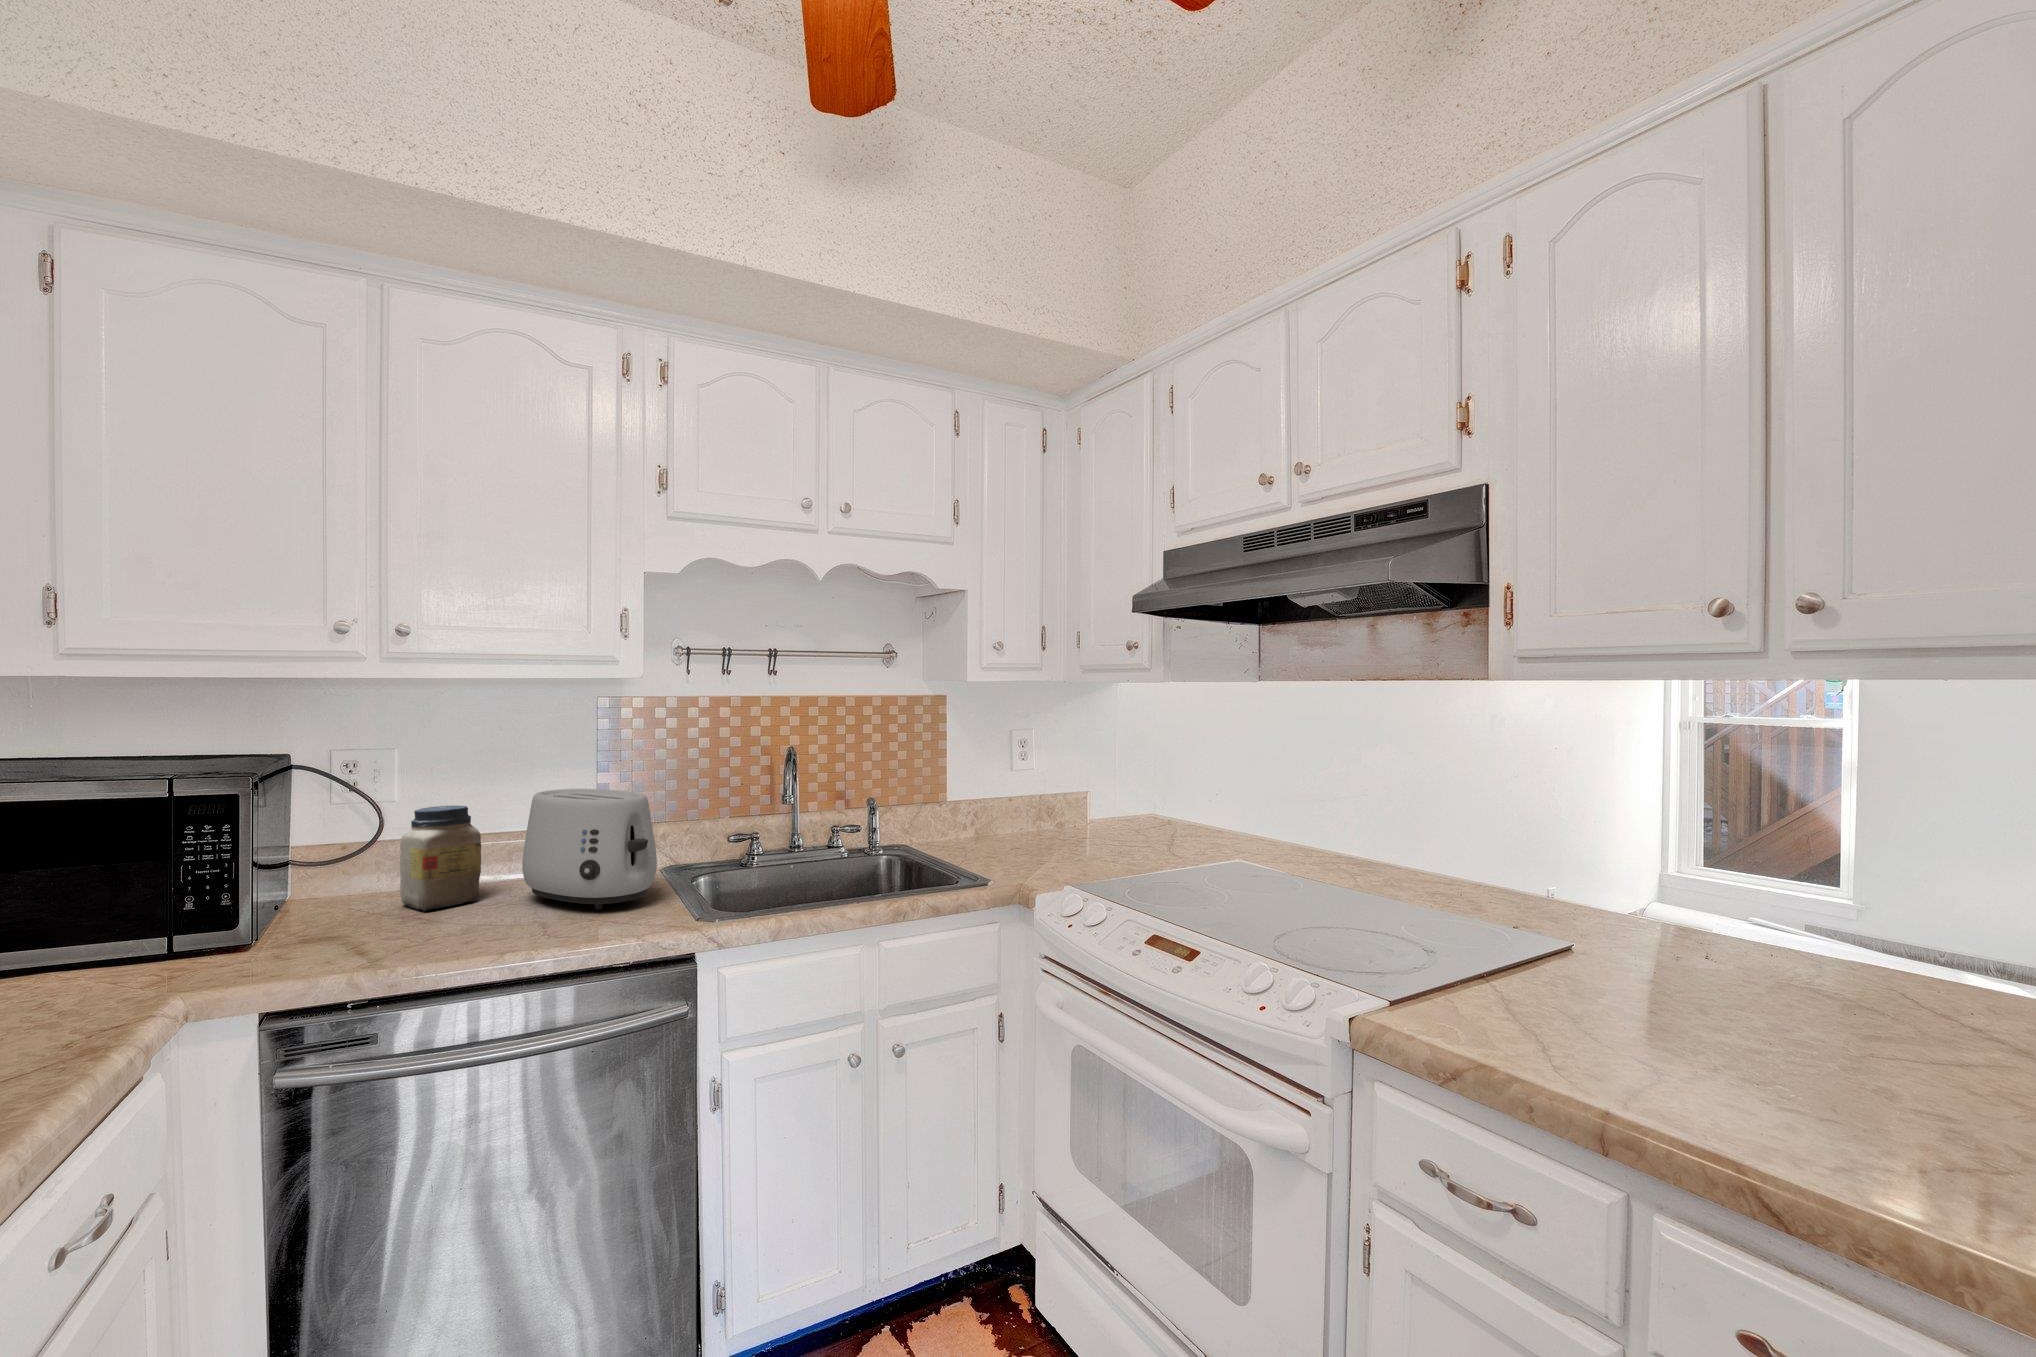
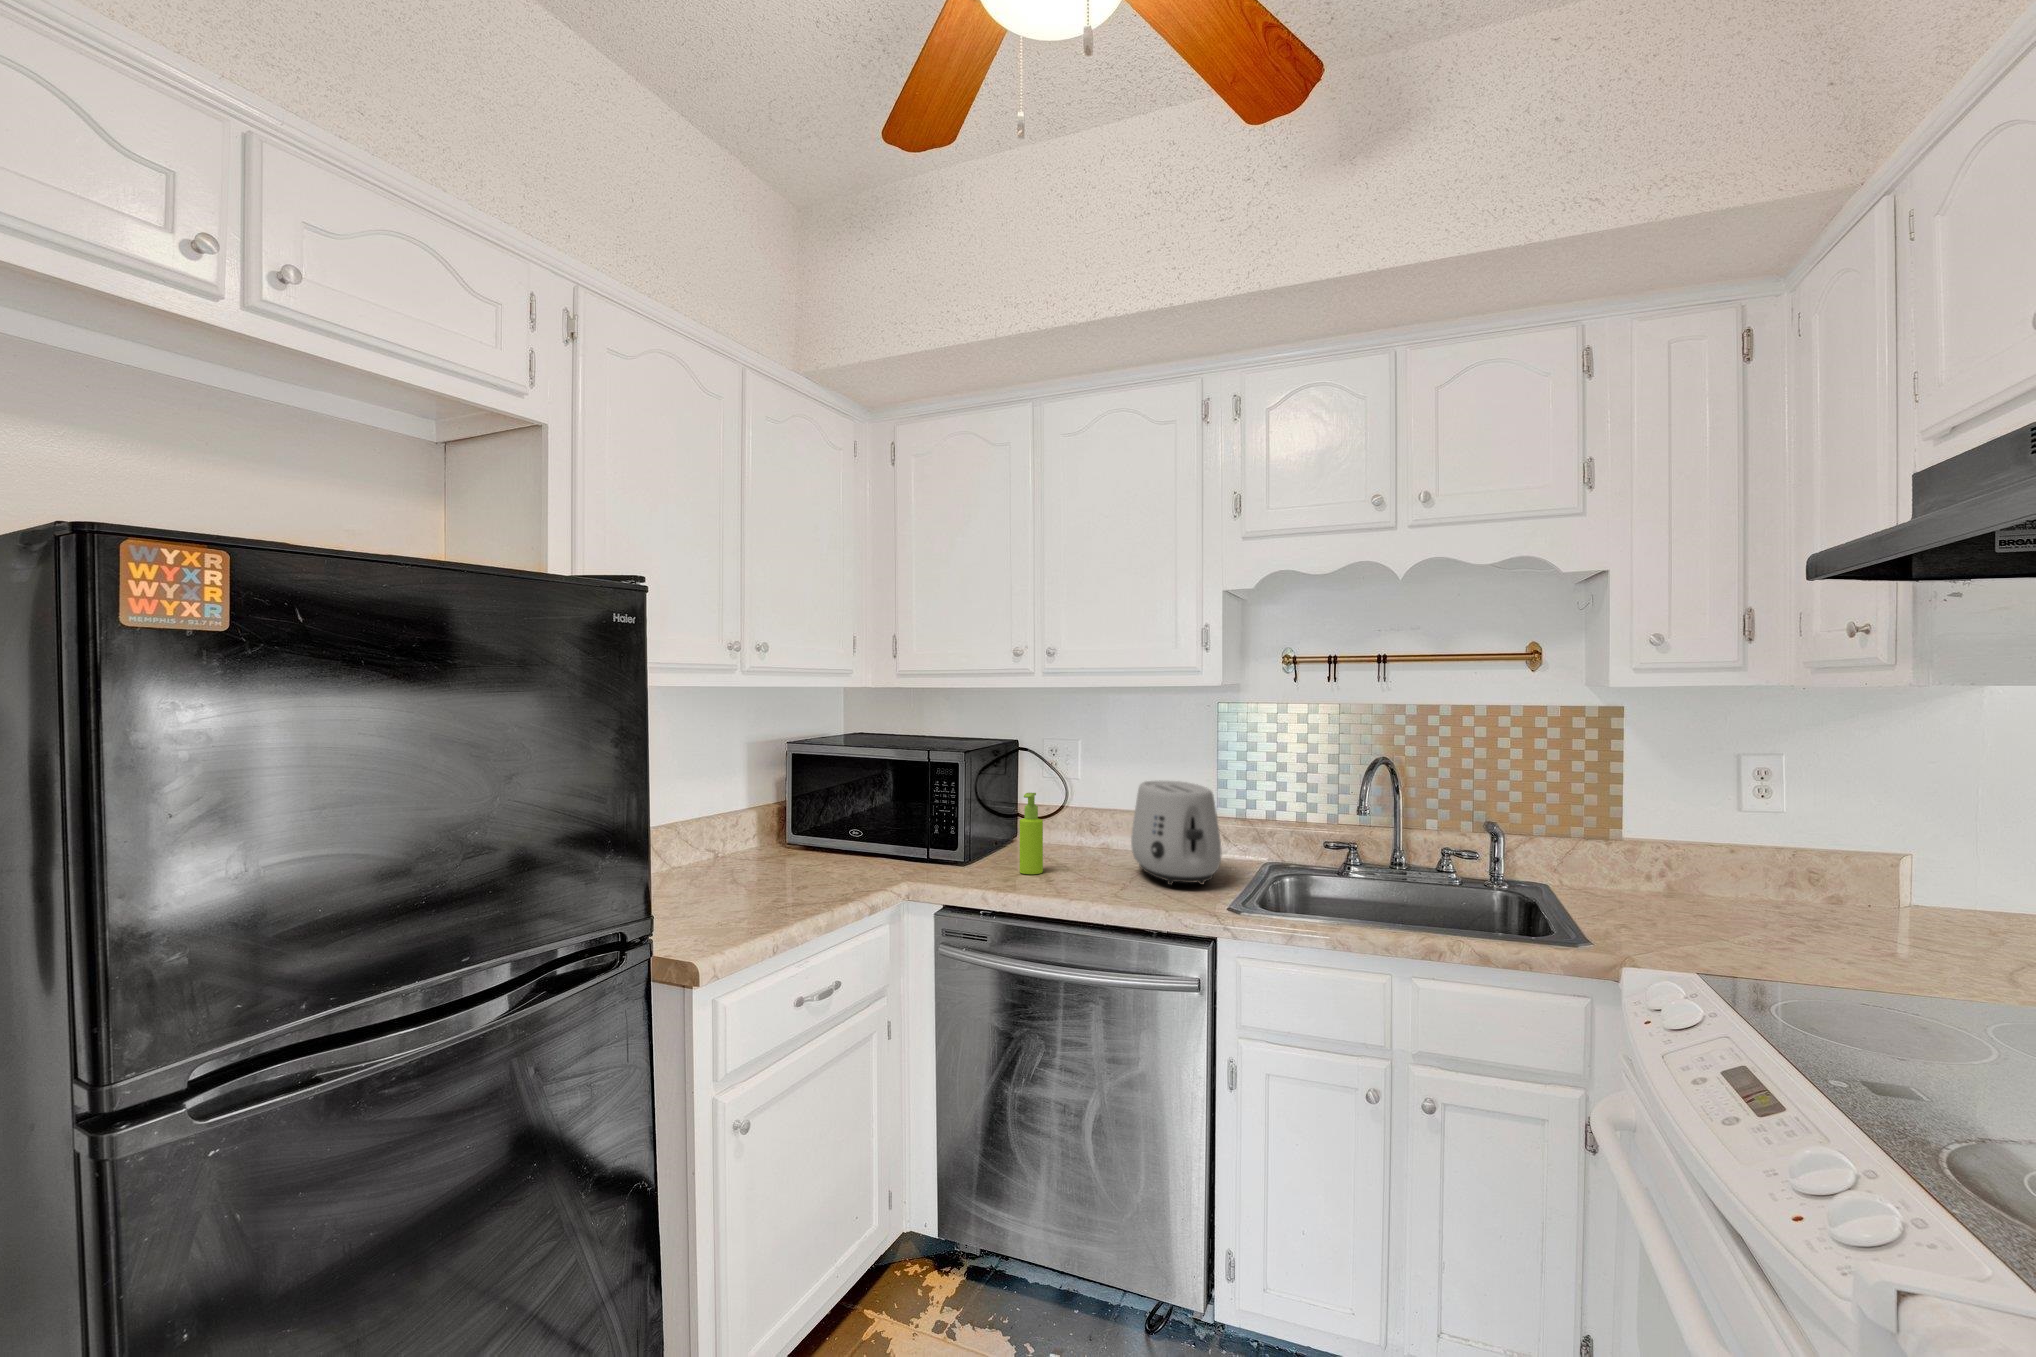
jar: present [400,806,481,911] -> none [1064,785,1111,864]
soap dispenser: none [355,823,396,938] -> present [1019,793,1043,874]

